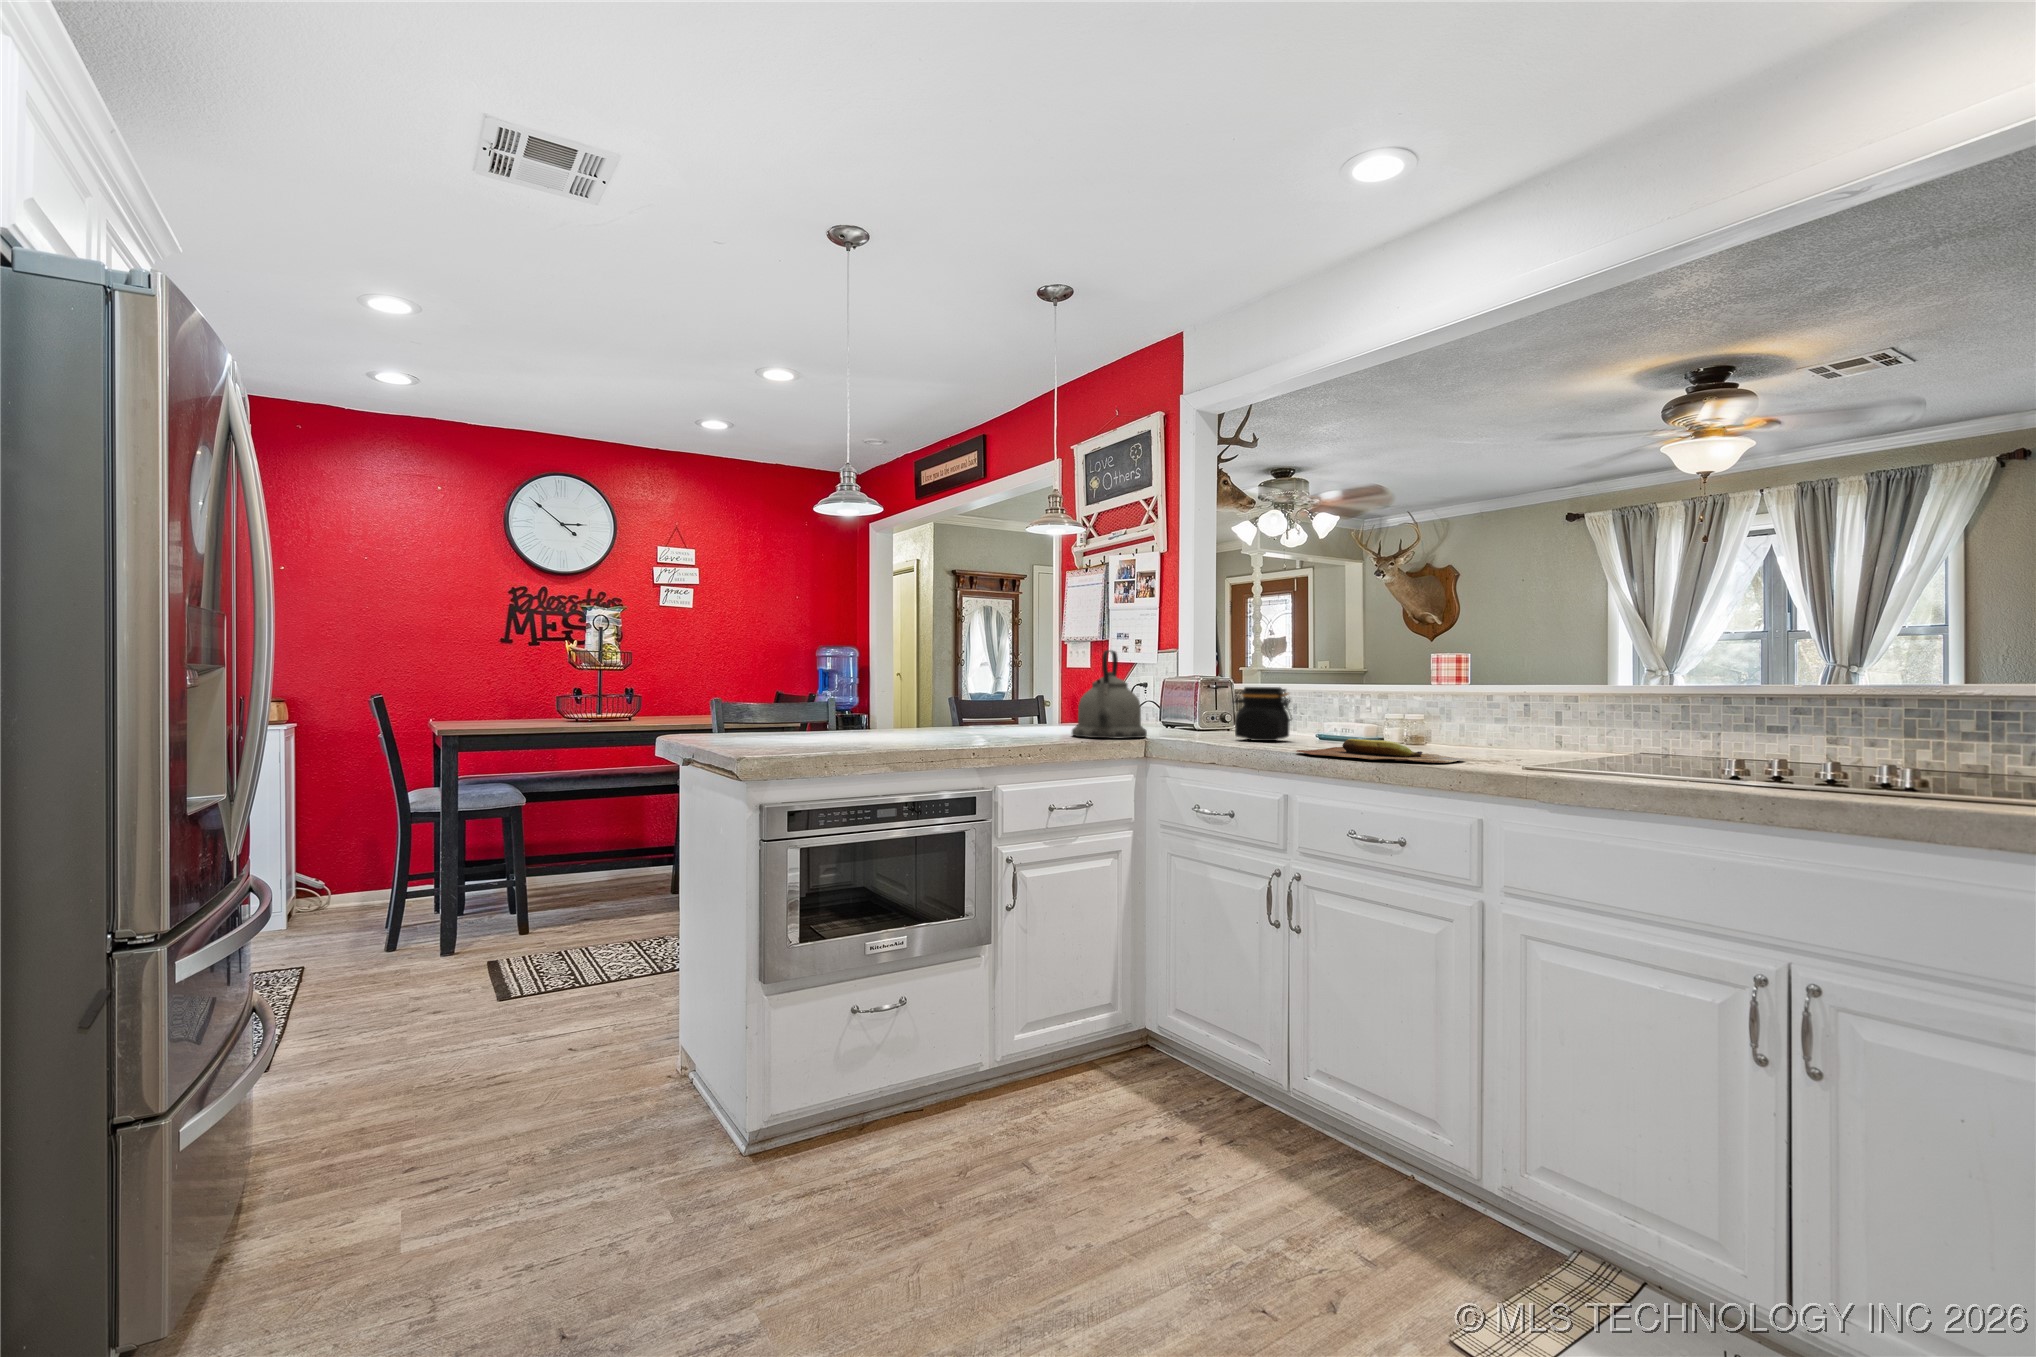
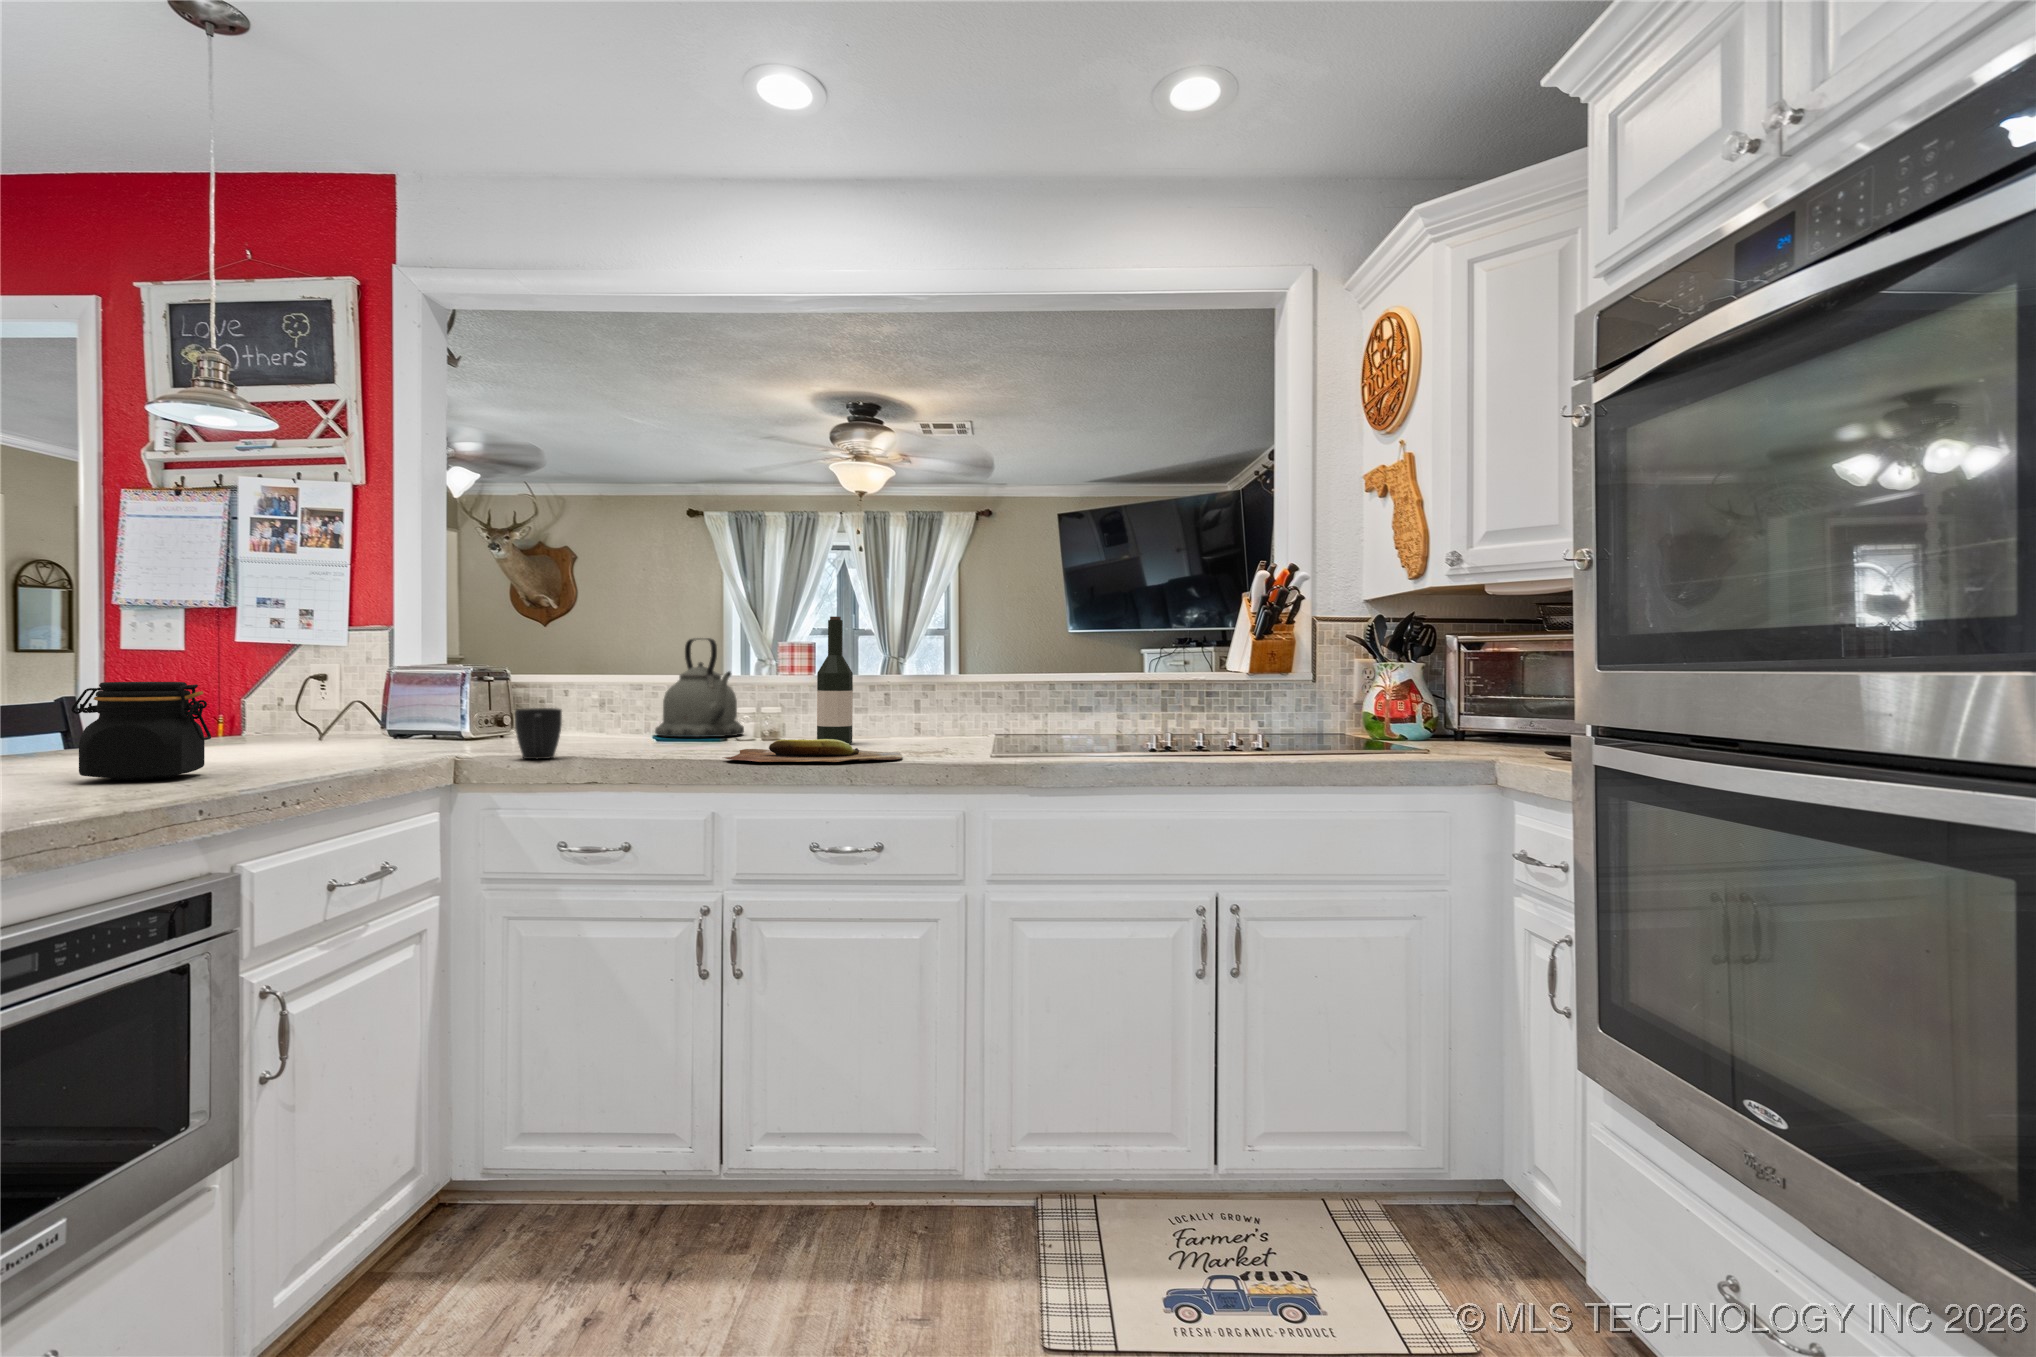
wine bottle: none [1437,631,1473,751] -> present [817,616,853,744]
kettle: present [1072,650,1147,738] -> present [655,638,744,737]
jar: present [1233,687,1292,741] -> present [71,682,211,780]
mug: none [1176,706,1207,743] -> present [515,708,562,759]

